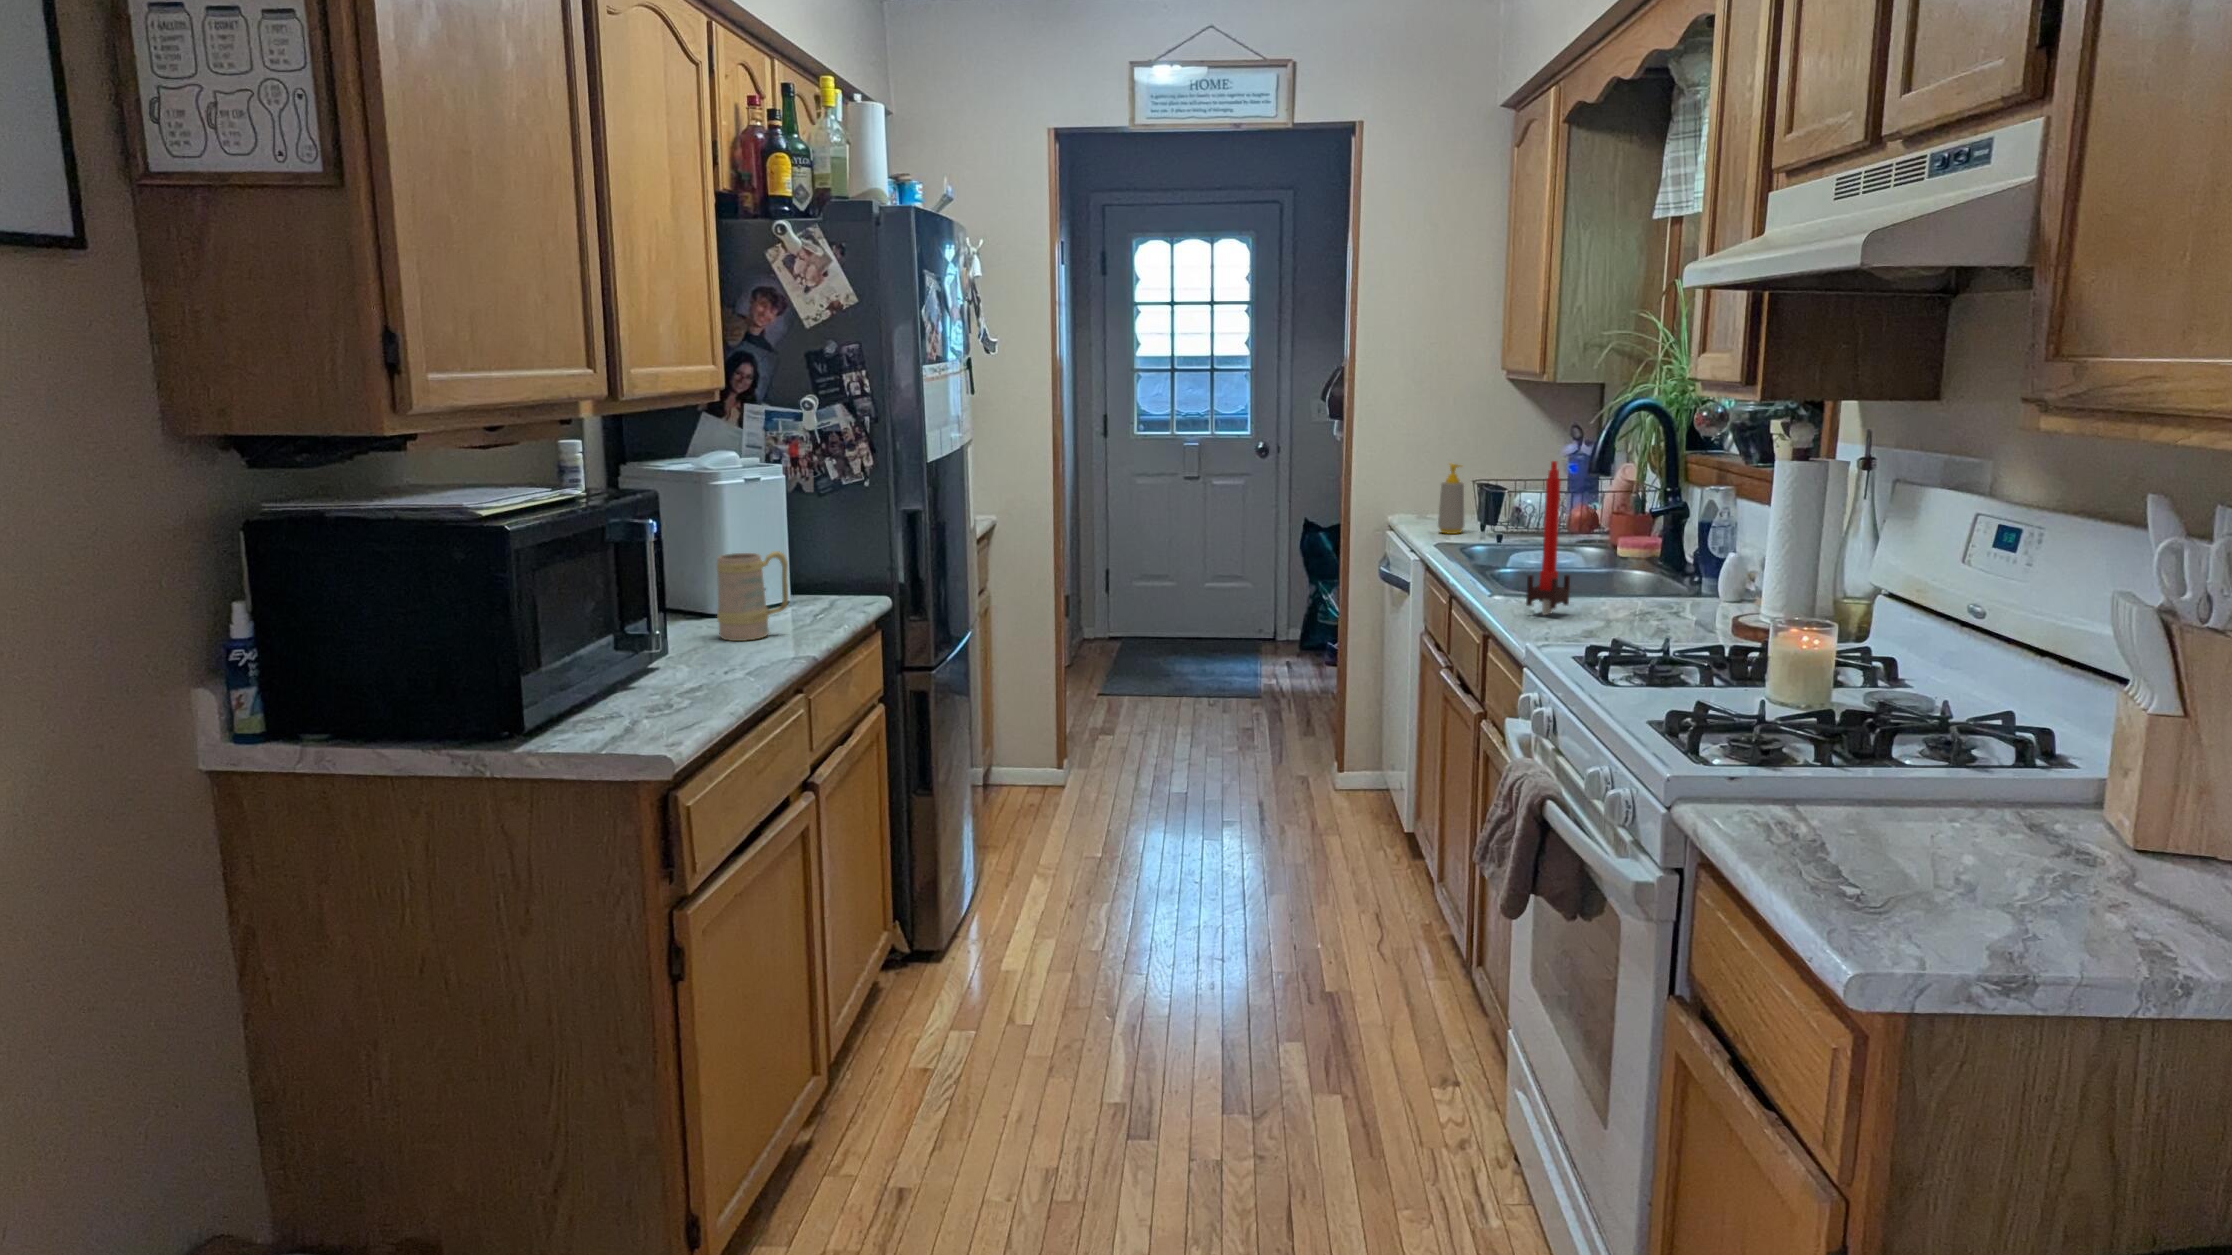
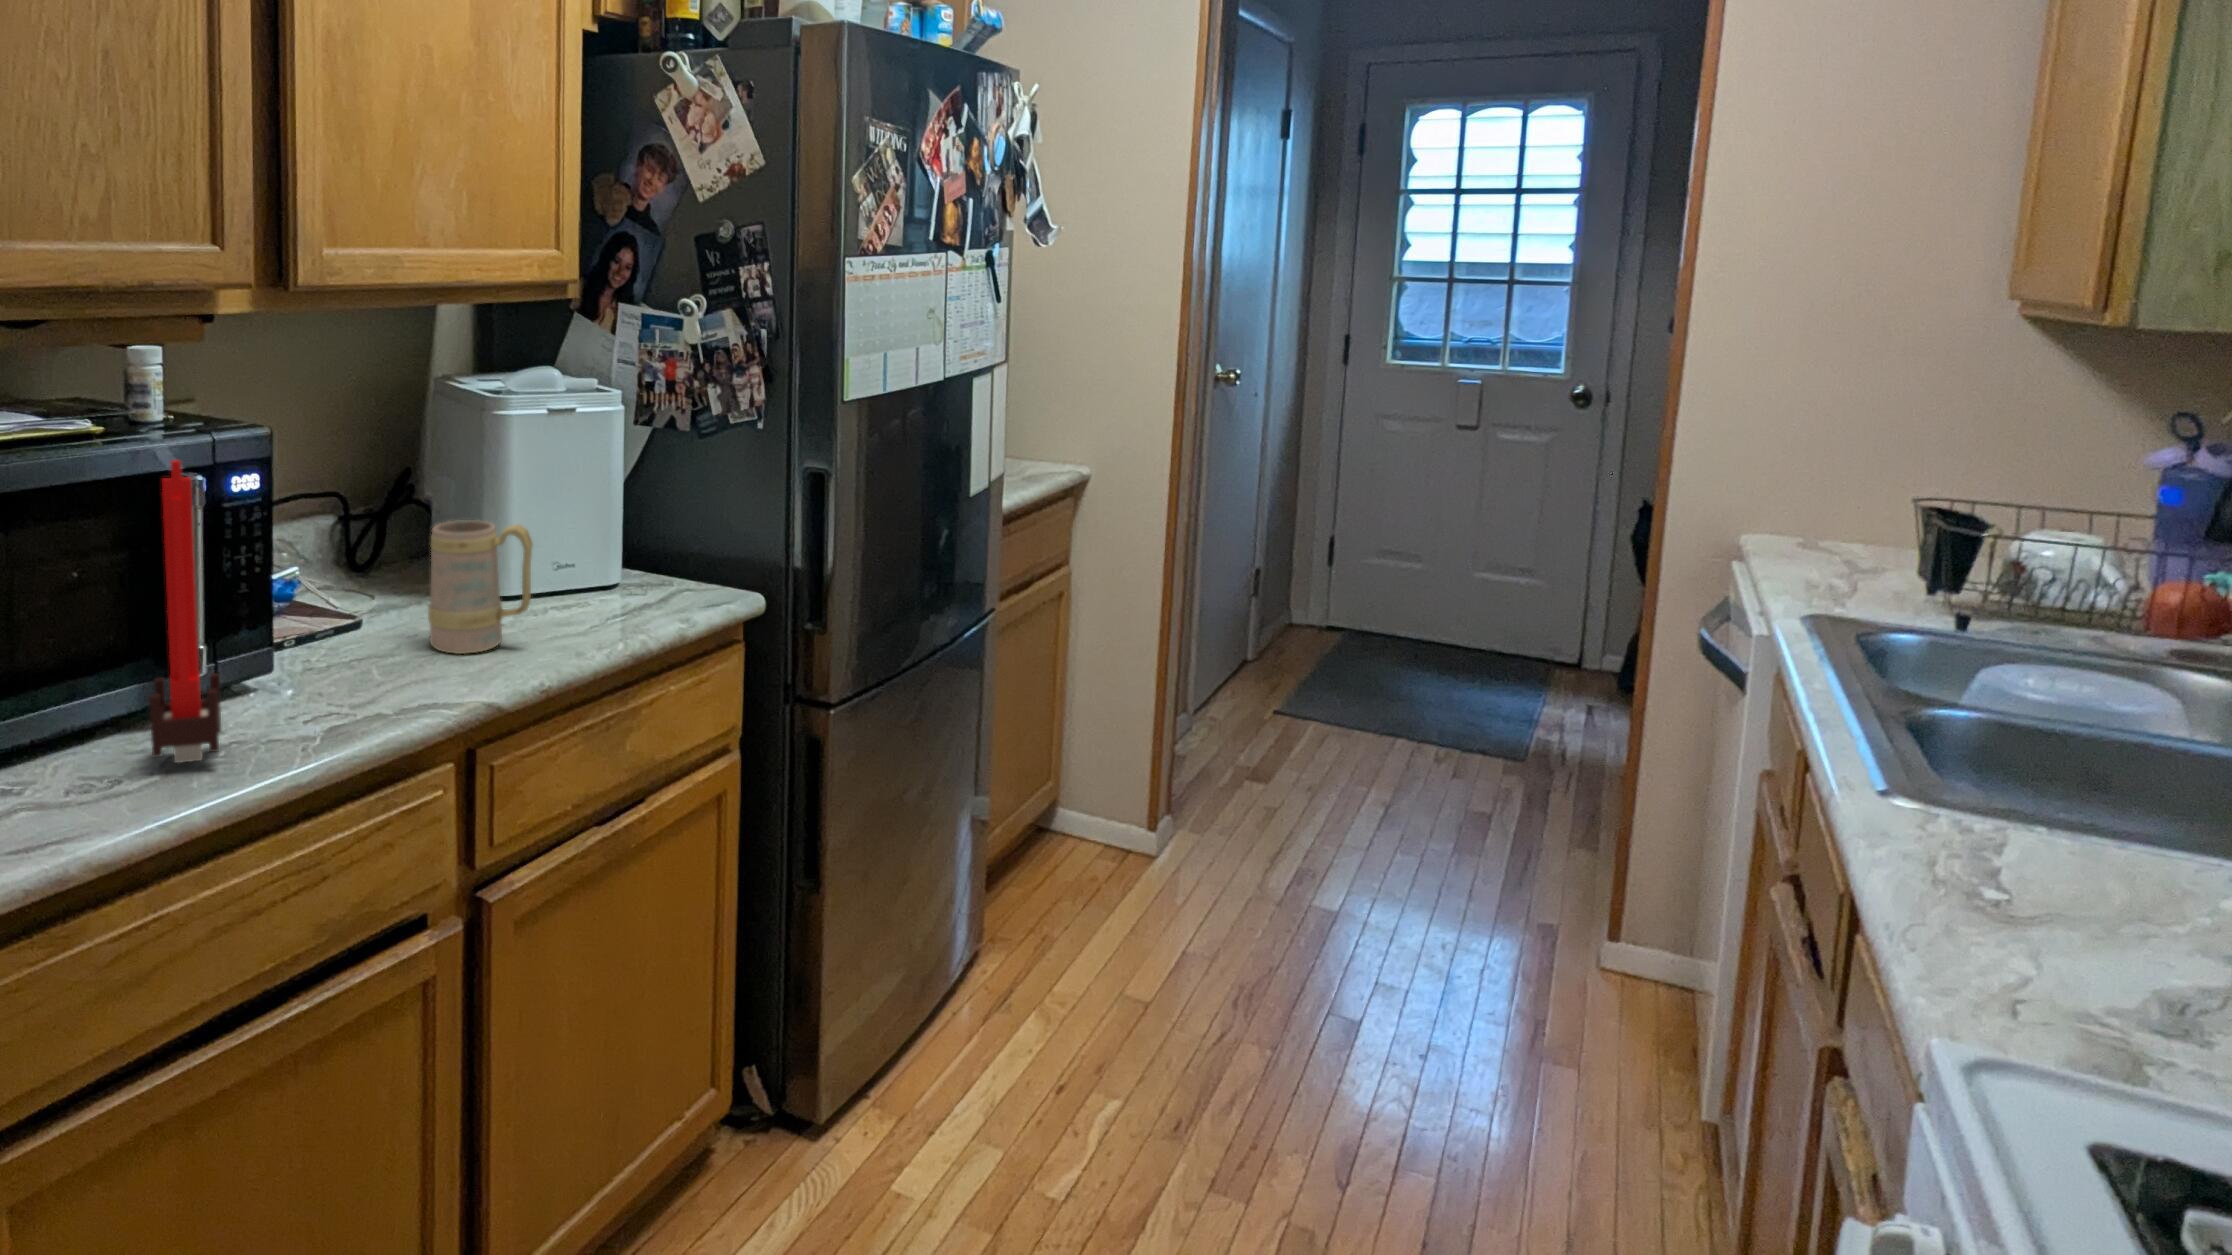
candle: present [1526,461,1570,615] -> present [150,460,221,763]
soap bottle: present [1438,464,1464,534] -> none [1824,466,1889,595]

